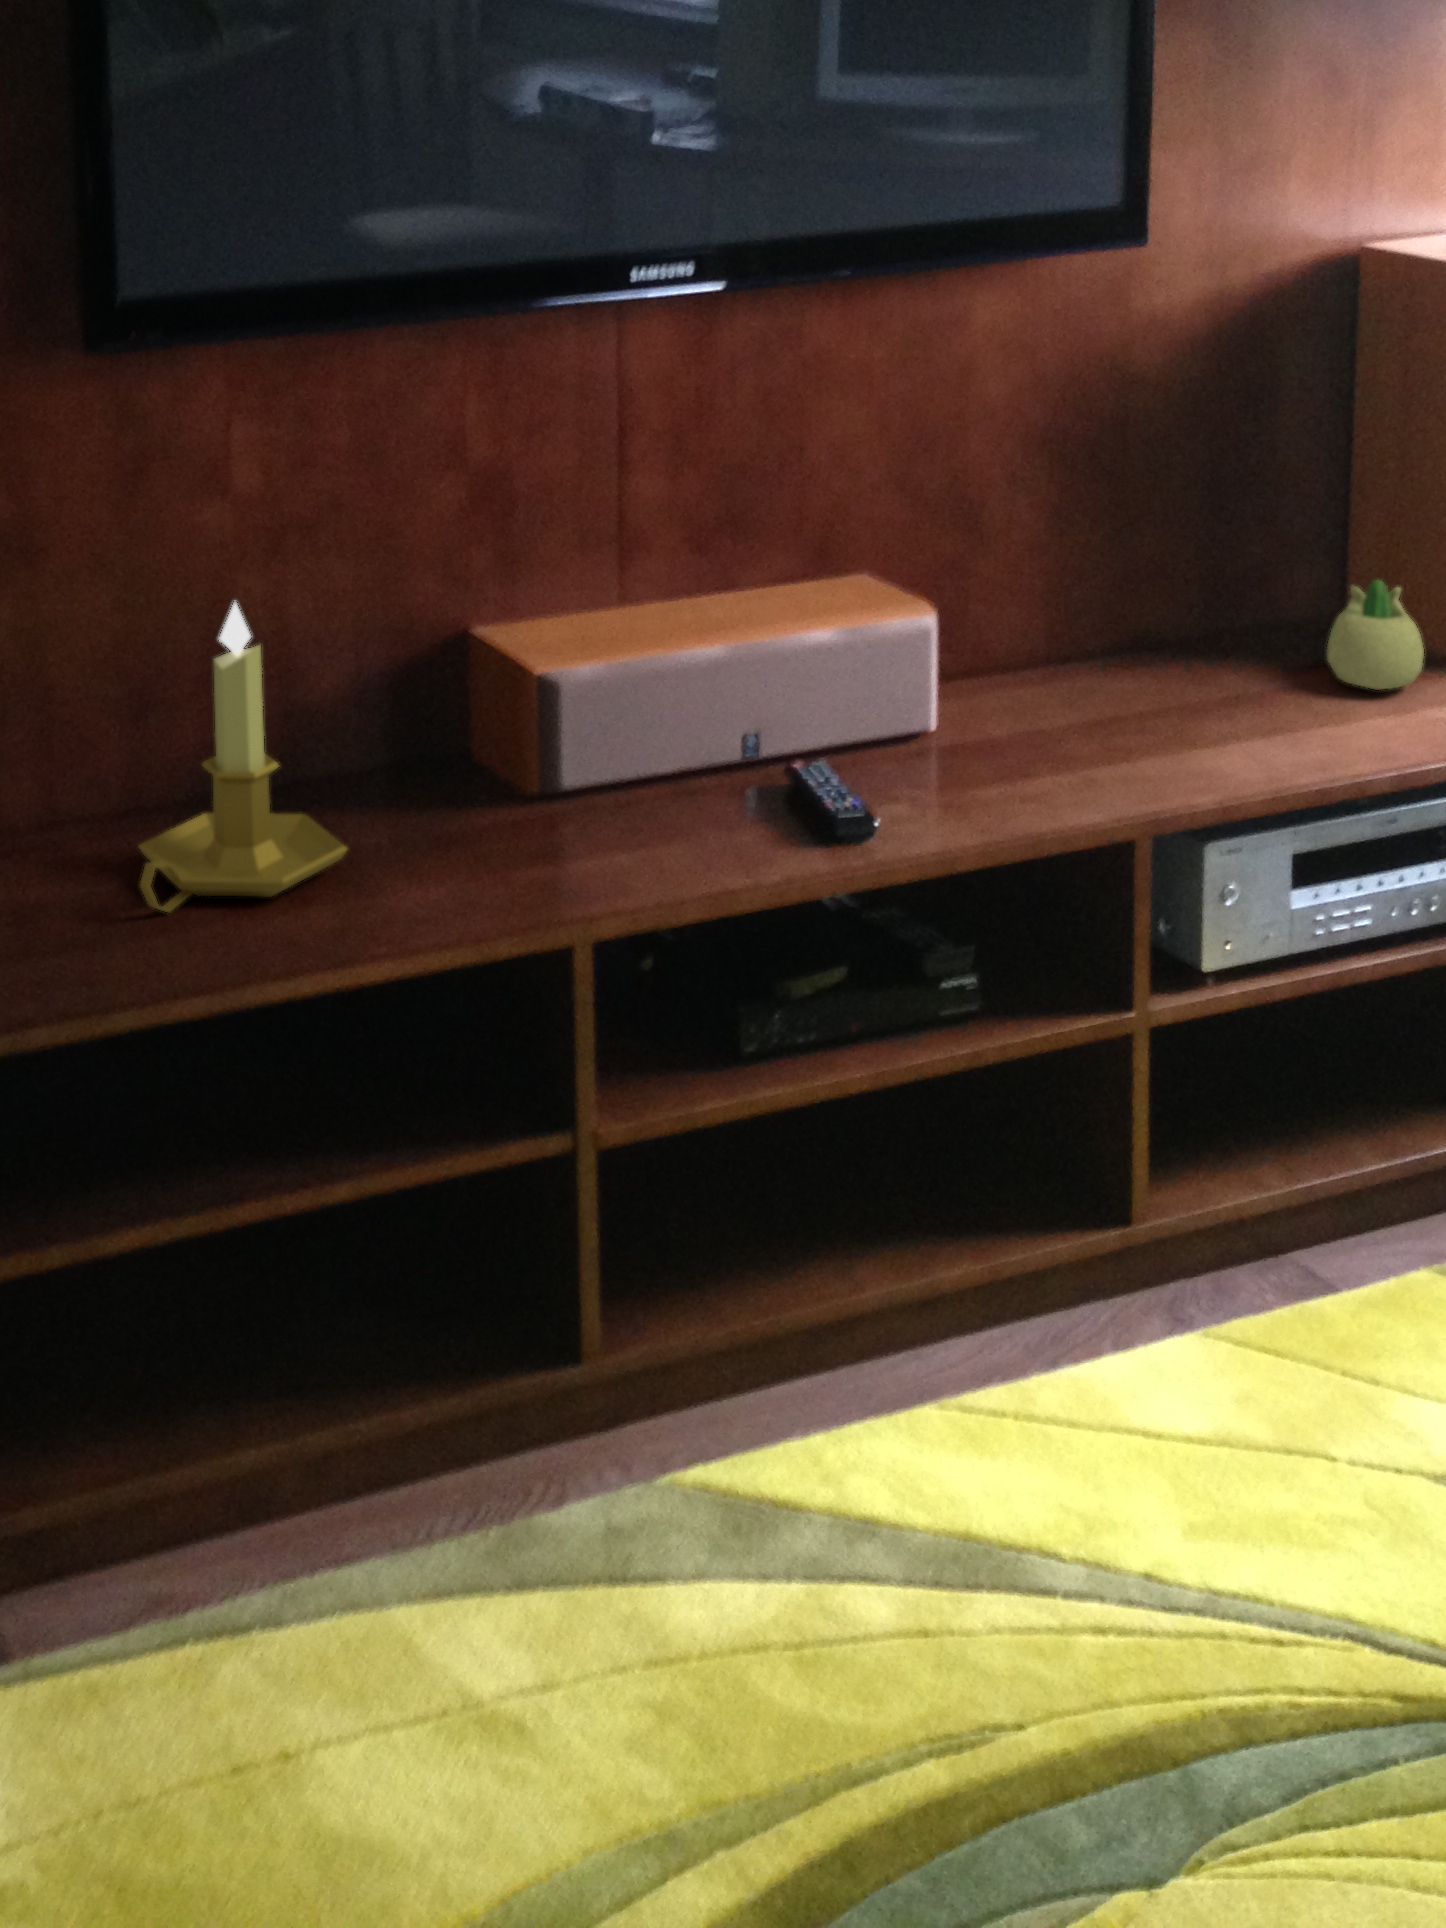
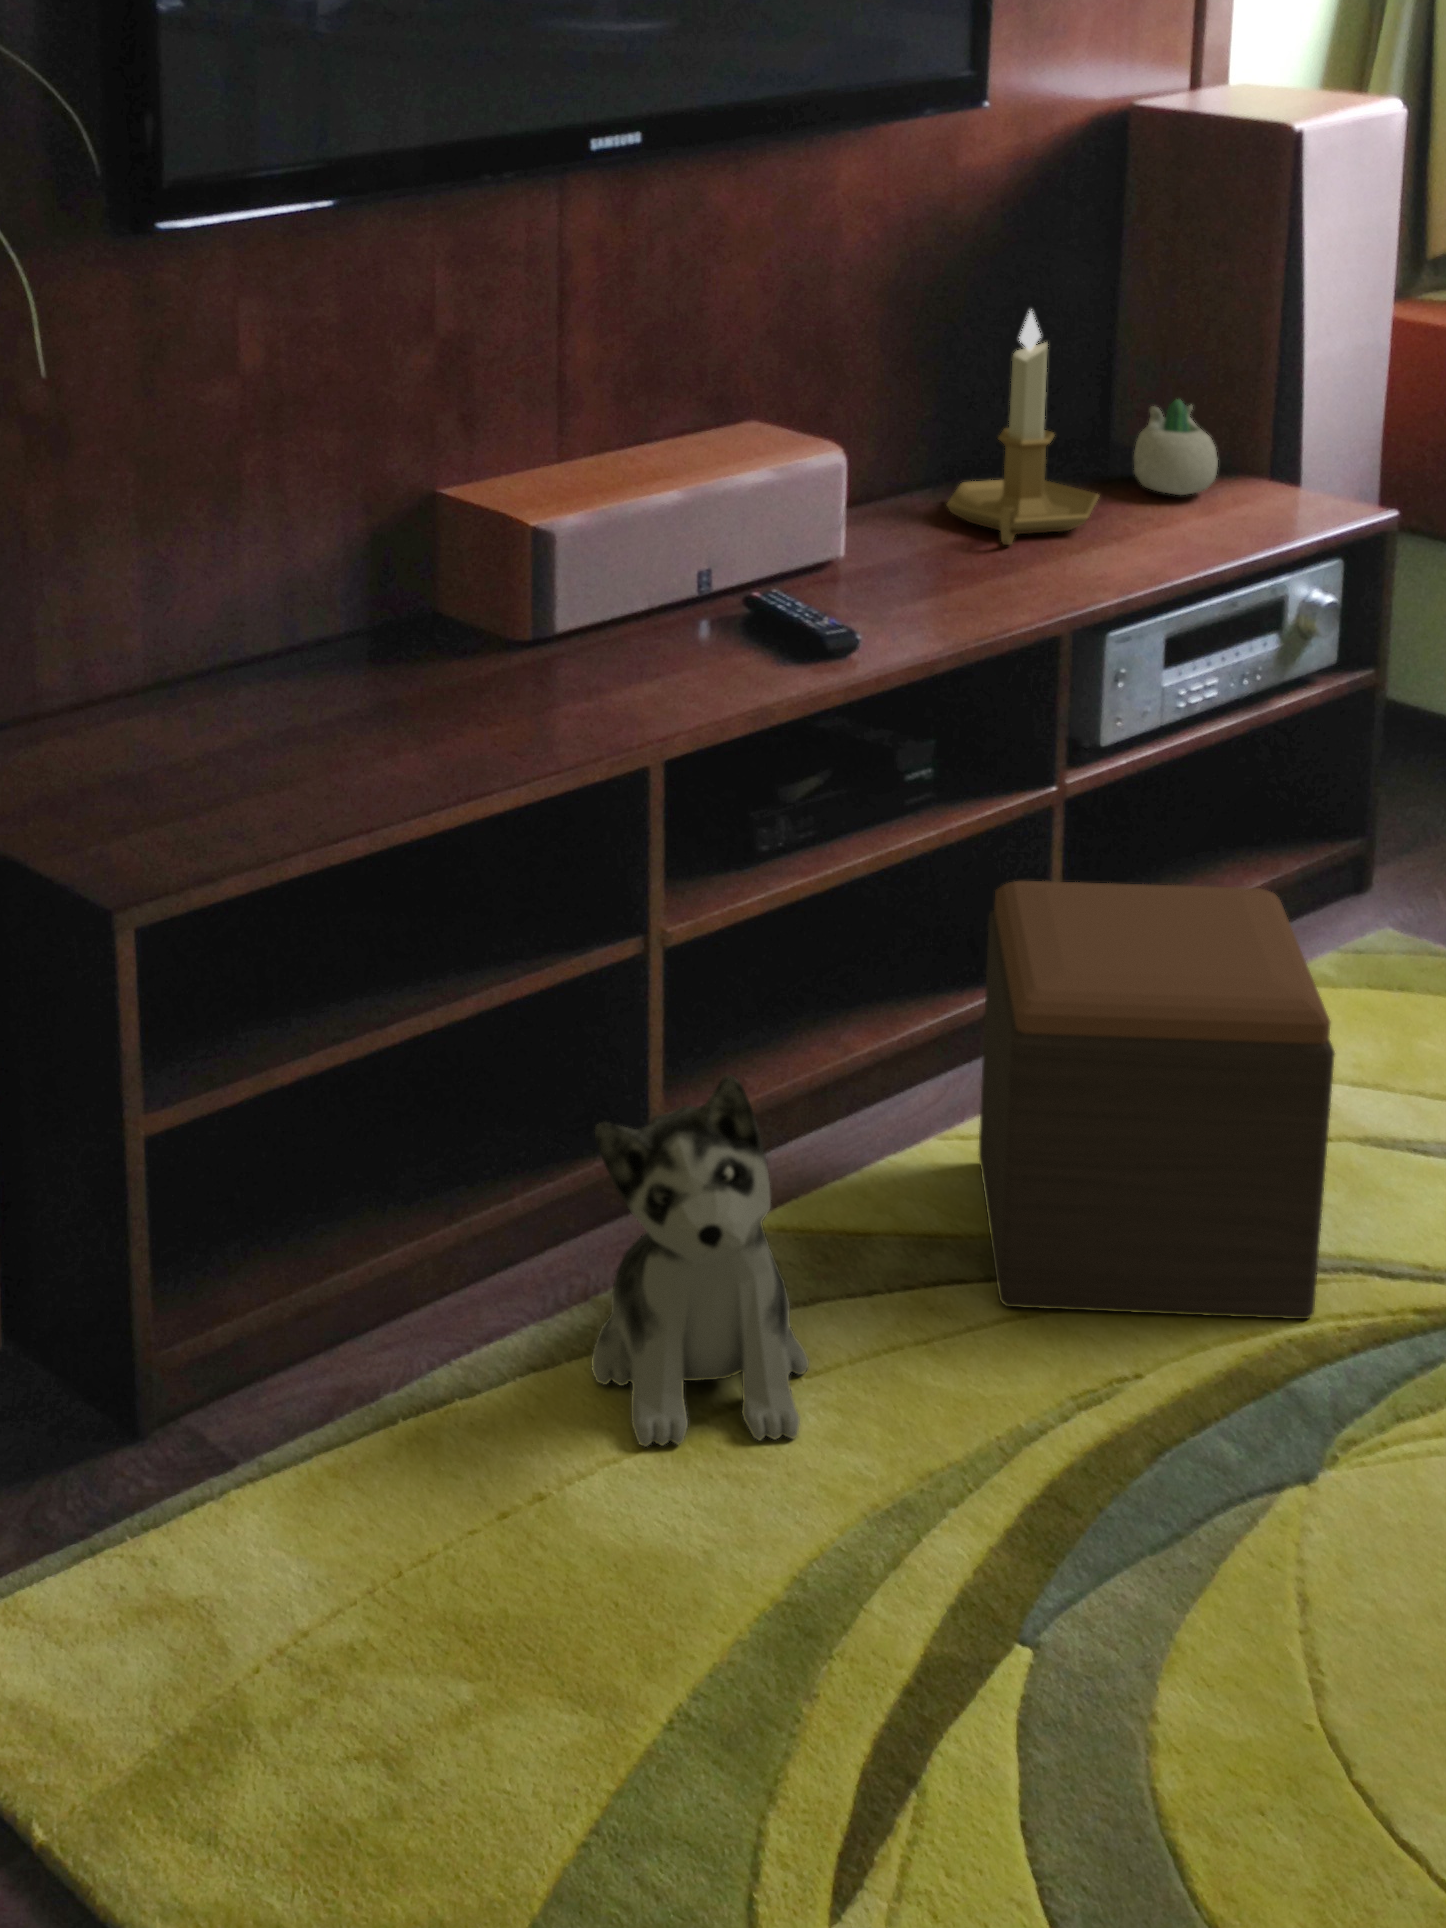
candlestick: present [139,603,347,912] -> present [947,311,1100,545]
footstool: none [906,1121,1311,1687] -> present [979,881,1335,1319]
plush toy: none [401,1308,657,1733] -> present [591,1075,809,1447]

